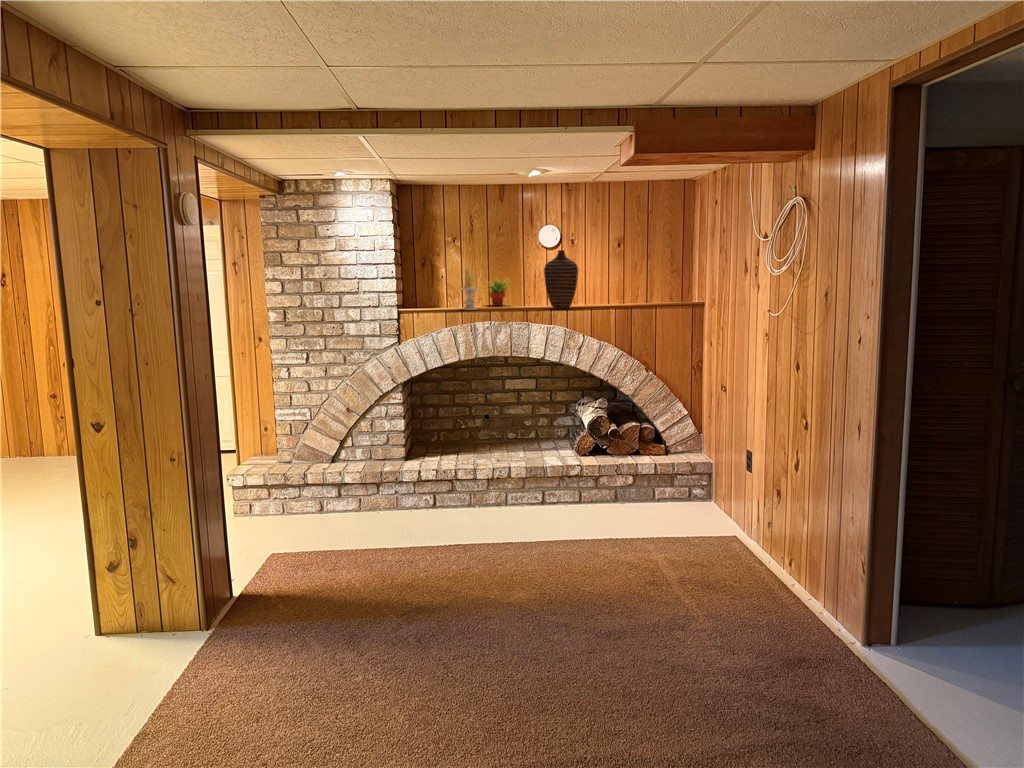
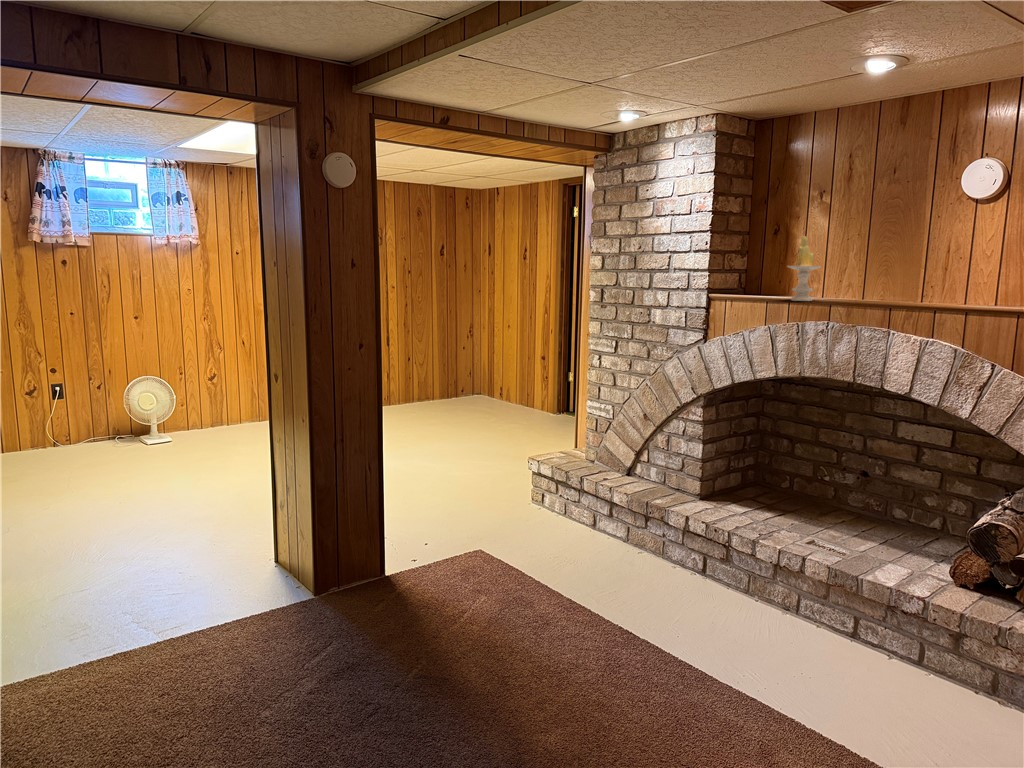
decorative vase: present [544,250,578,309] -> none [926,198,995,309]
succulent plant: present [488,278,508,306] -> none [859,248,912,297]

